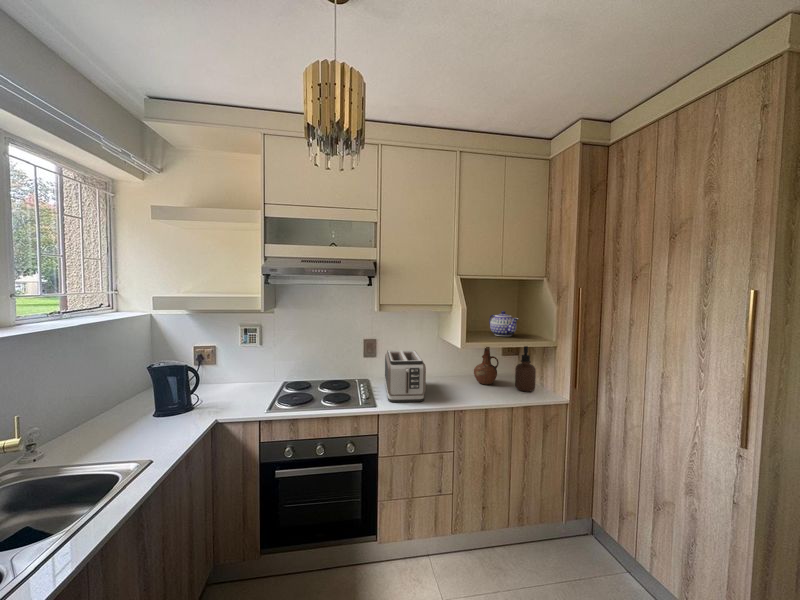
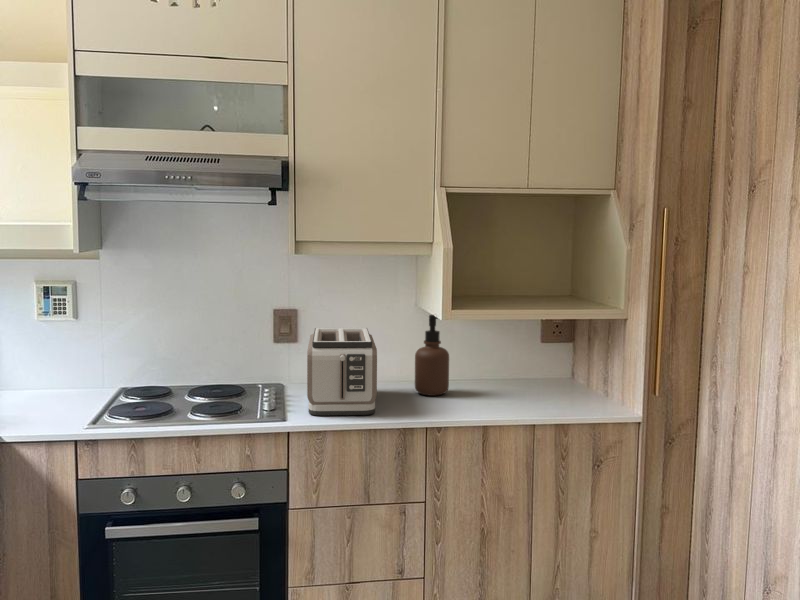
teapot: present [489,311,518,336] -> none [513,255,561,302]
soap dispenser: present [515,346,536,392] -> present [415,315,449,396]
ceramic pitcher: present [474,347,499,384] -> none [480,314,527,392]

